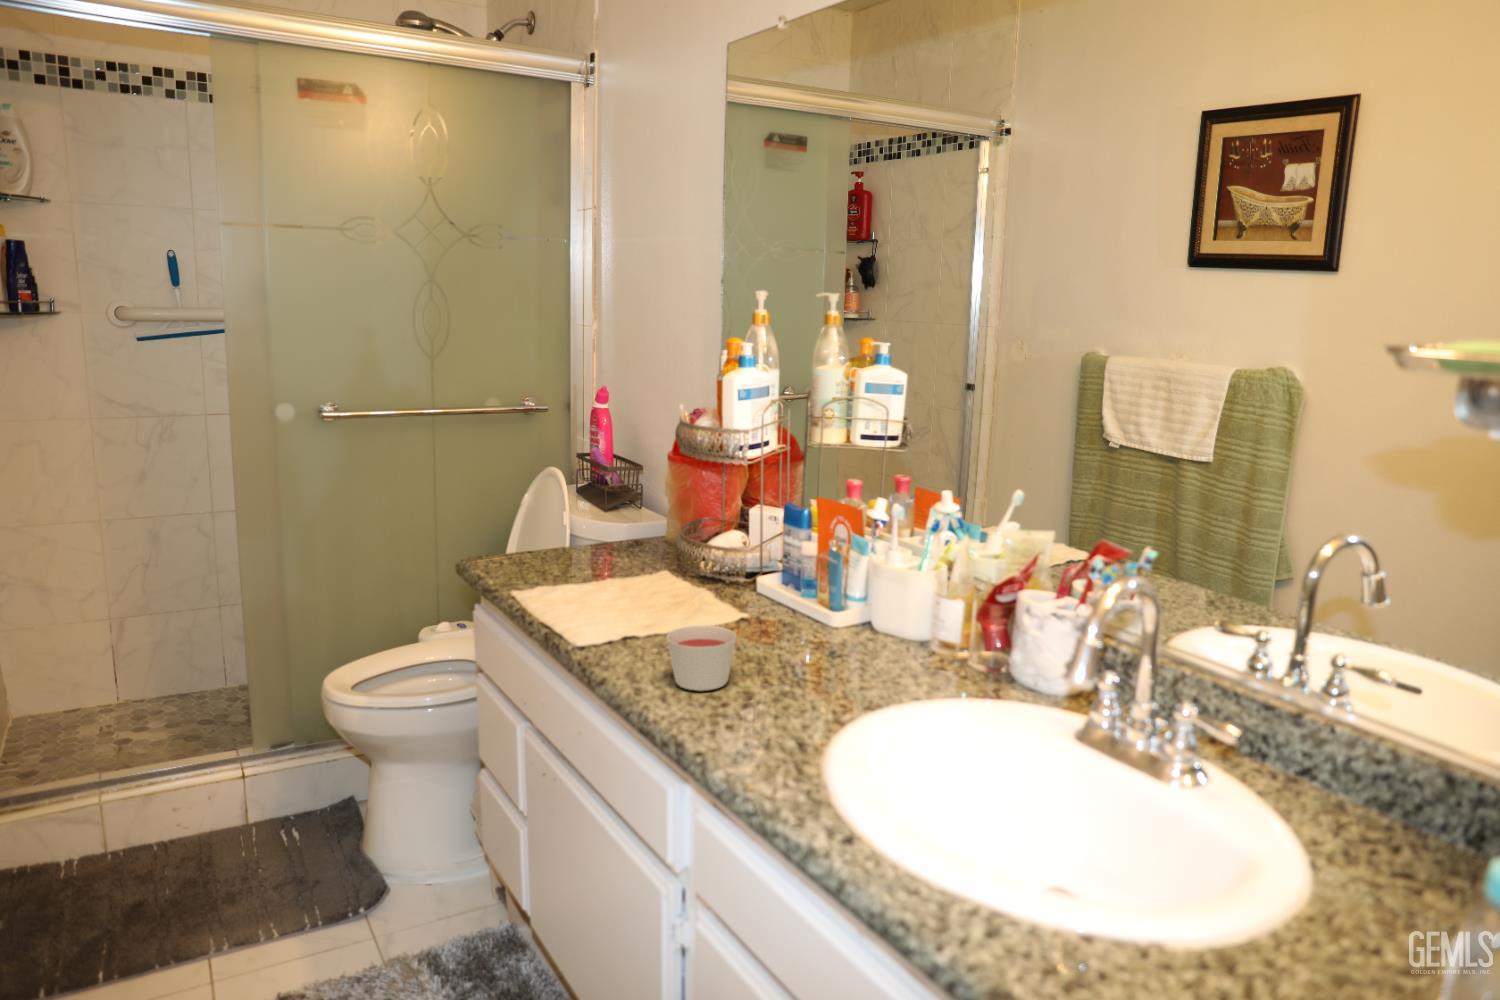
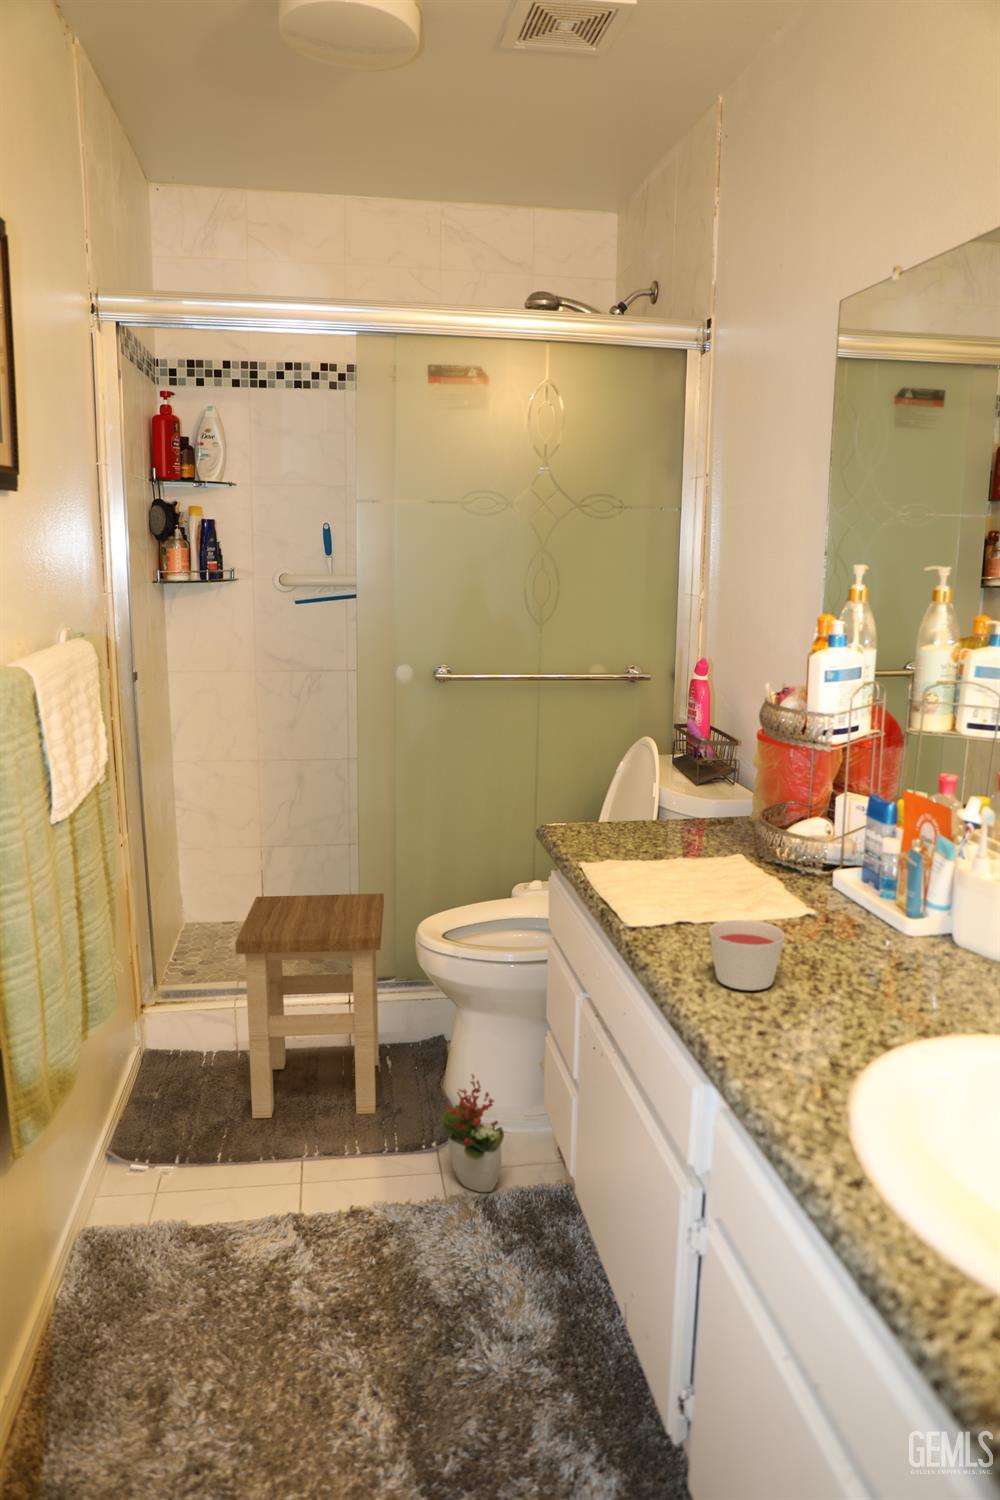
stool: none [101,653,288,924] -> present [235,893,384,1118]
decorative plant: none [371,827,443,948] -> present [441,1074,504,1192]

